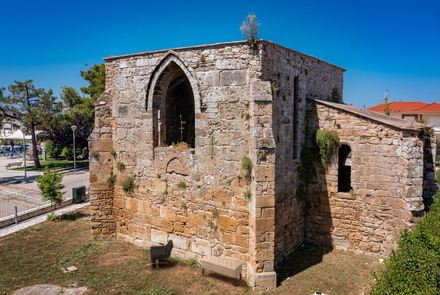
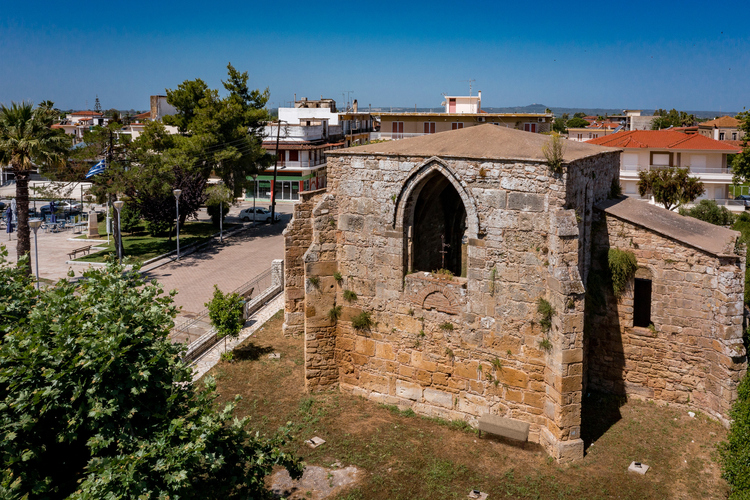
lounge chair: present [149,240,173,268] -> none [402,393,437,430]

